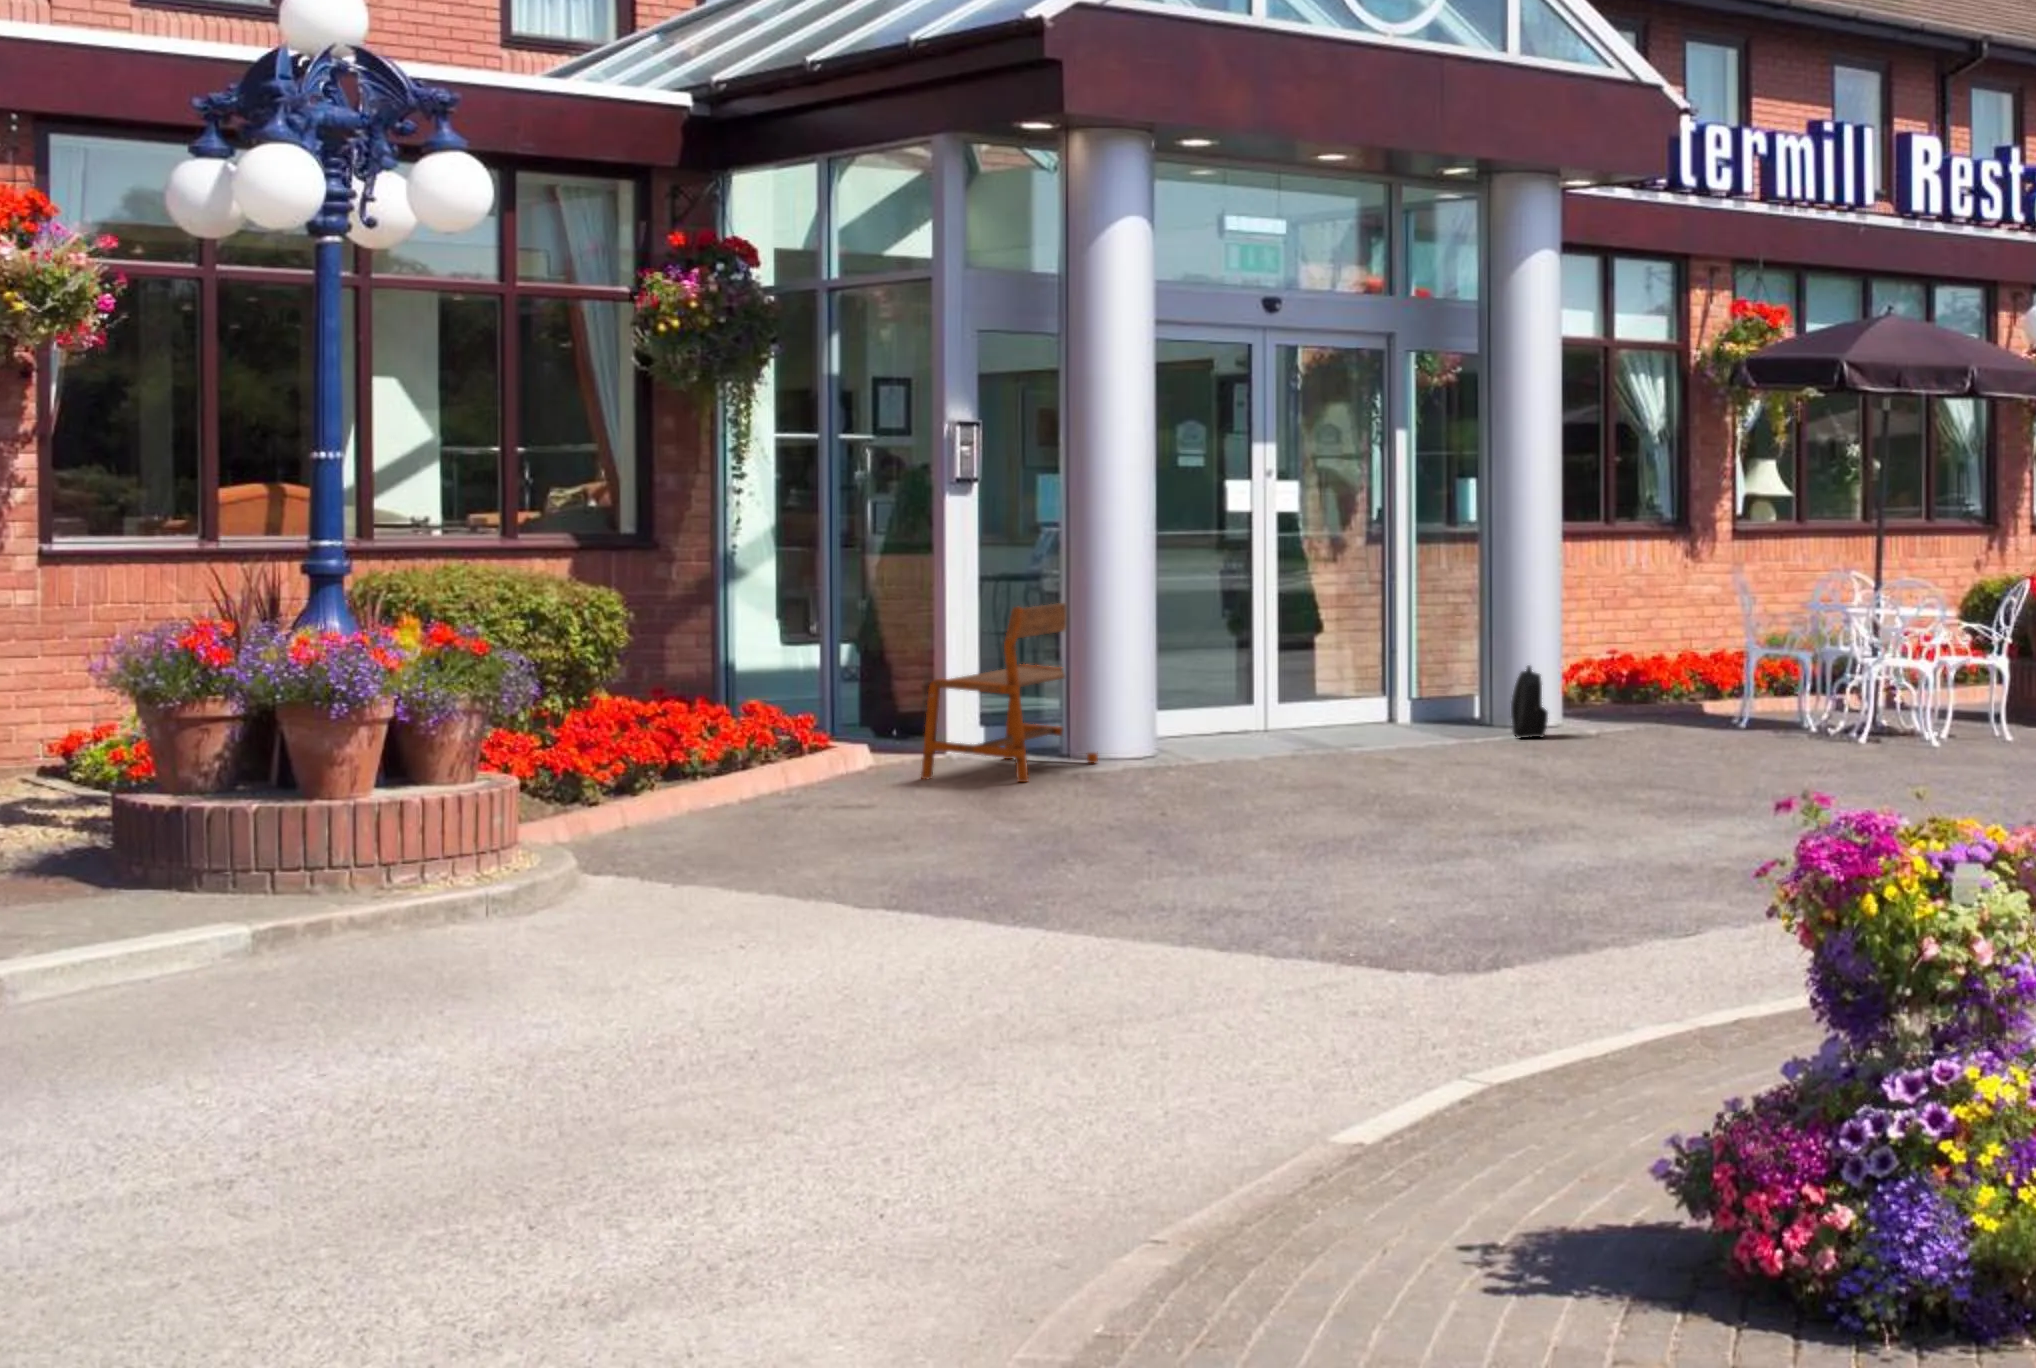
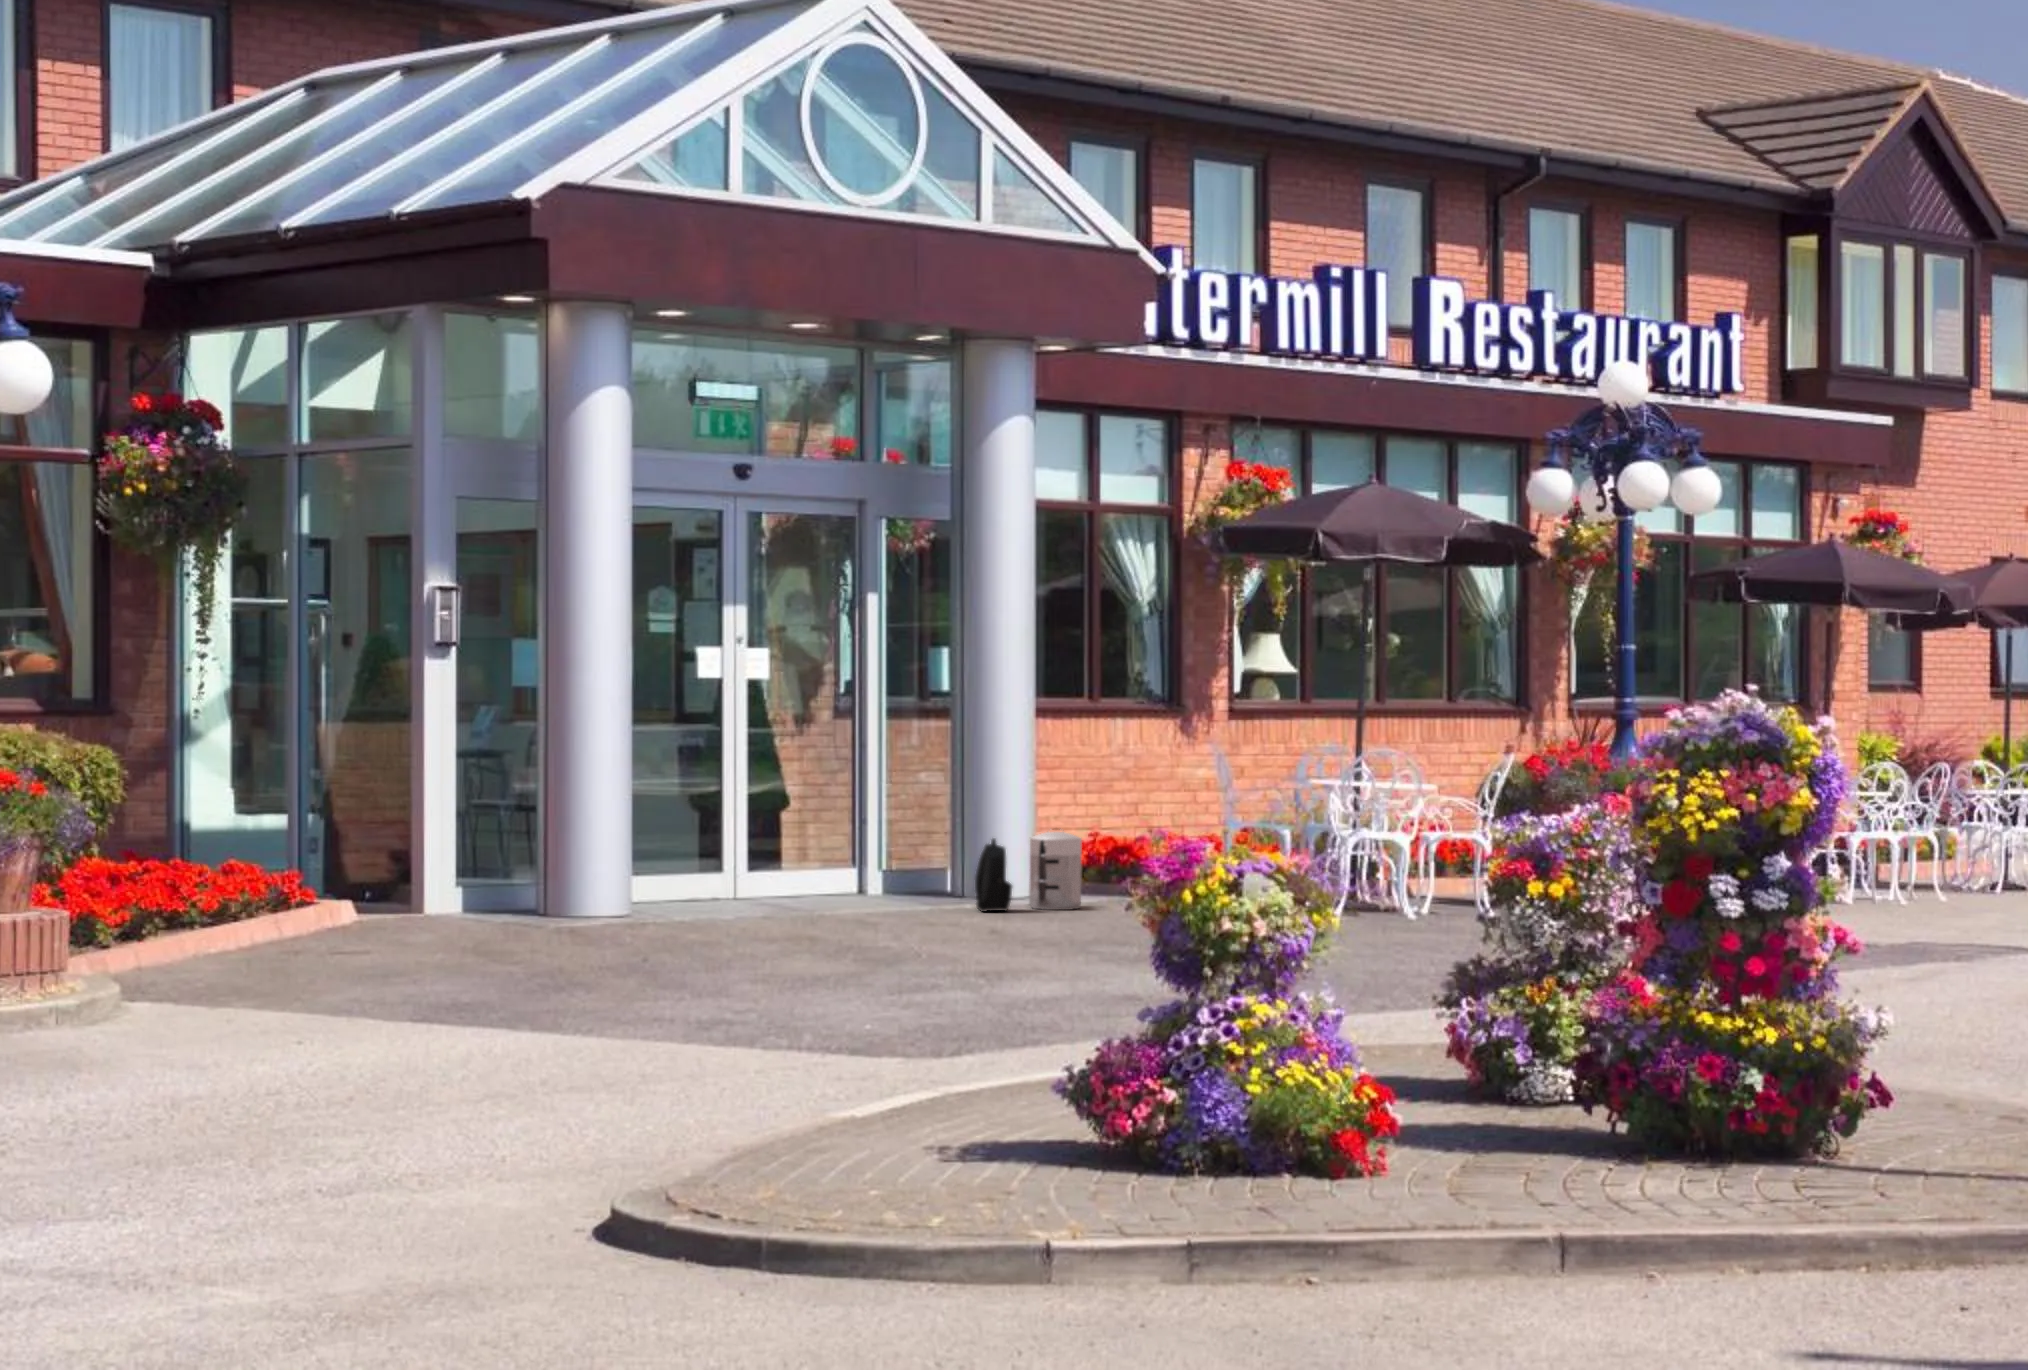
bench: present [921,603,1098,782] -> none [393,762,562,938]
waste bin: none [1563,654,1615,735] -> present [1029,829,1082,910]

